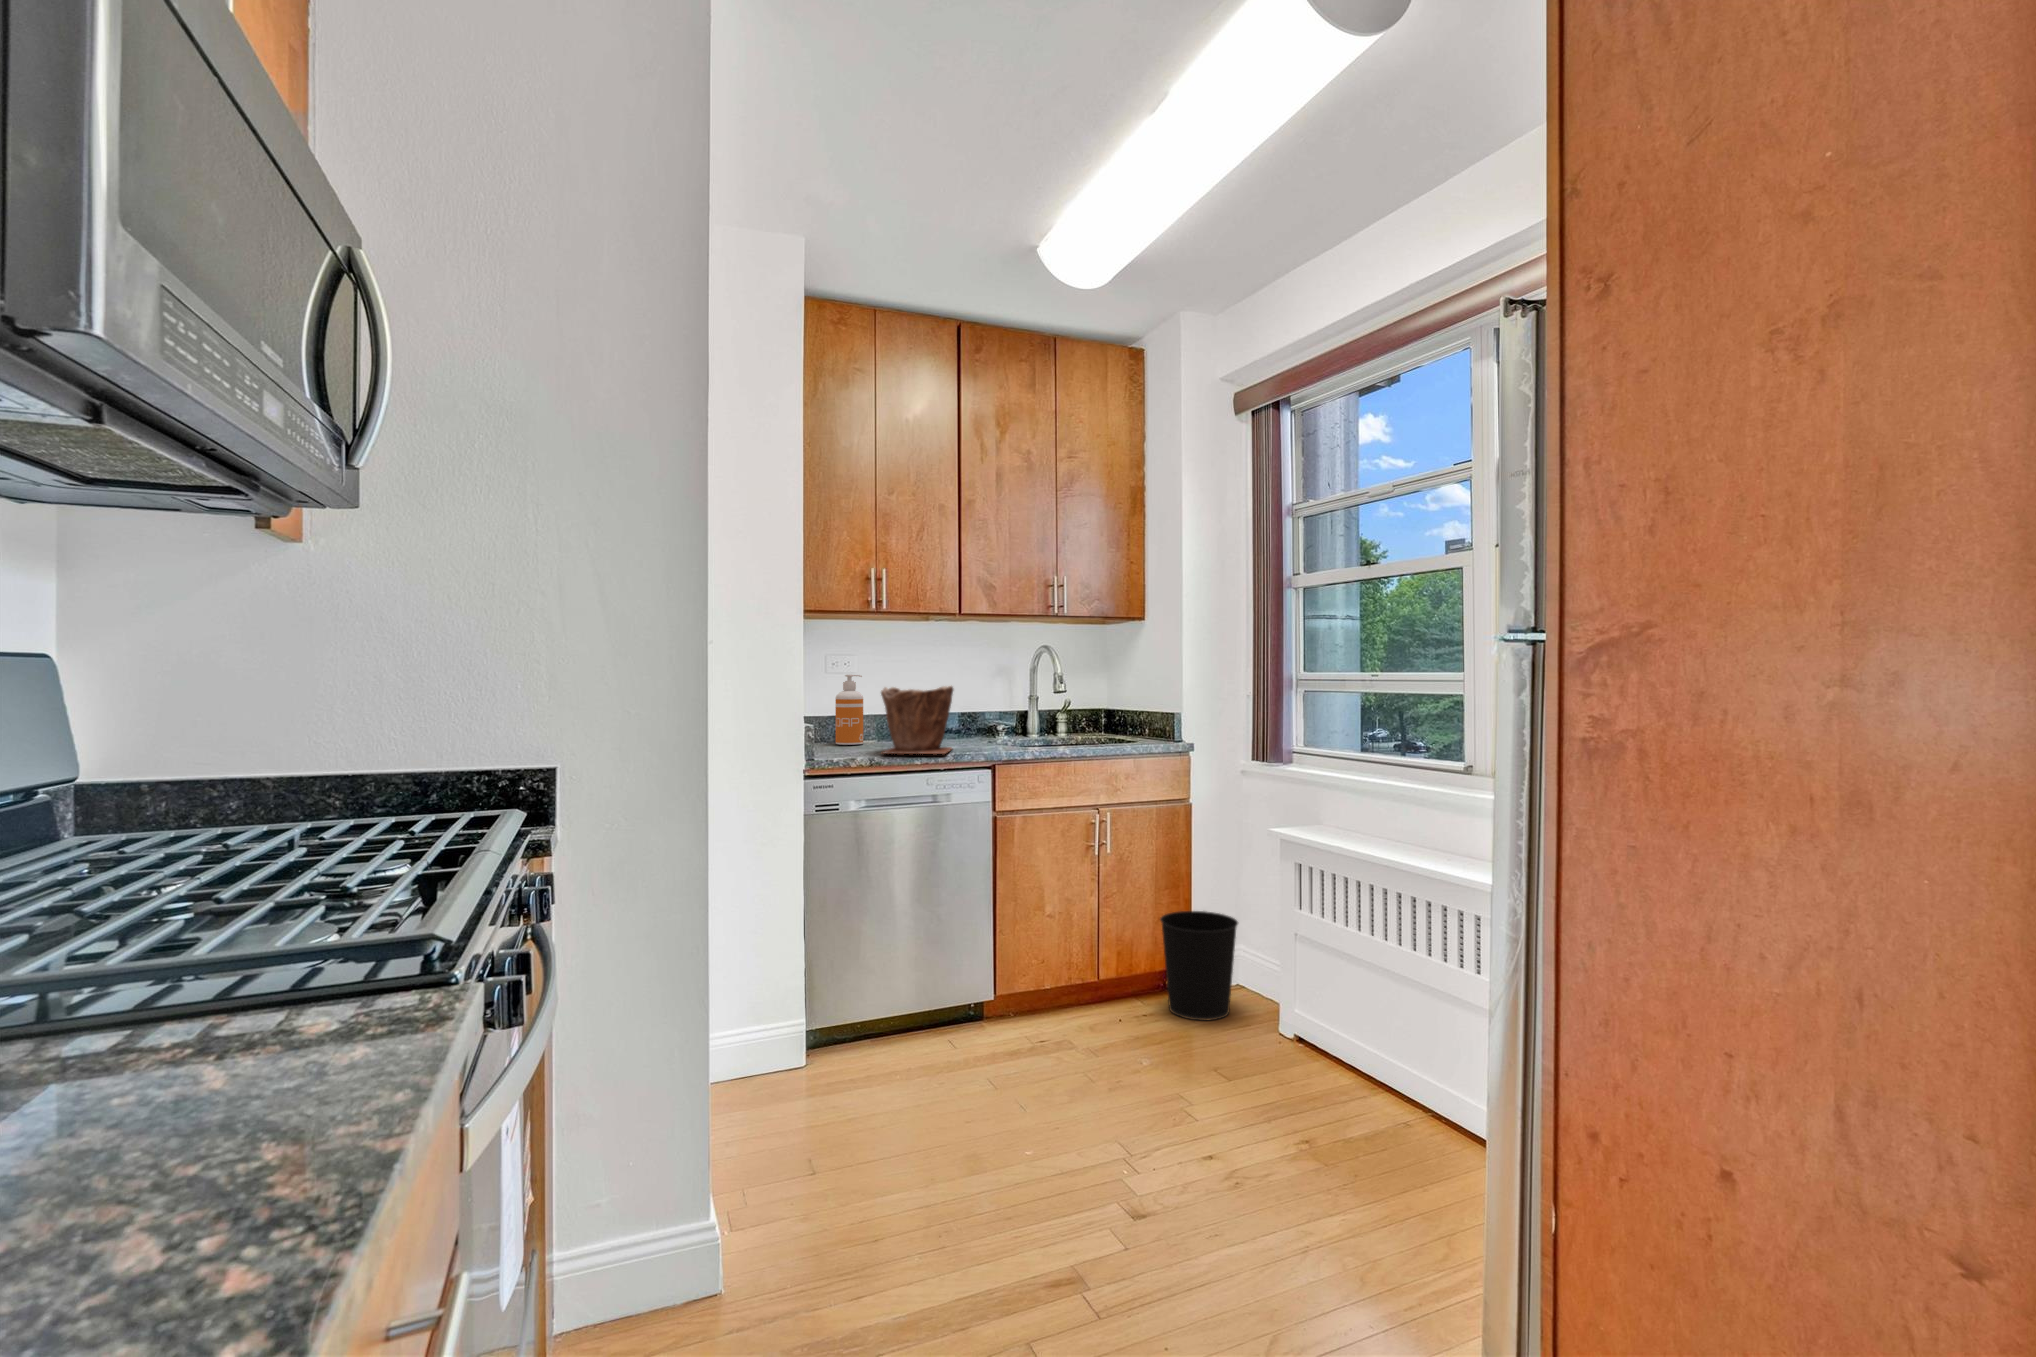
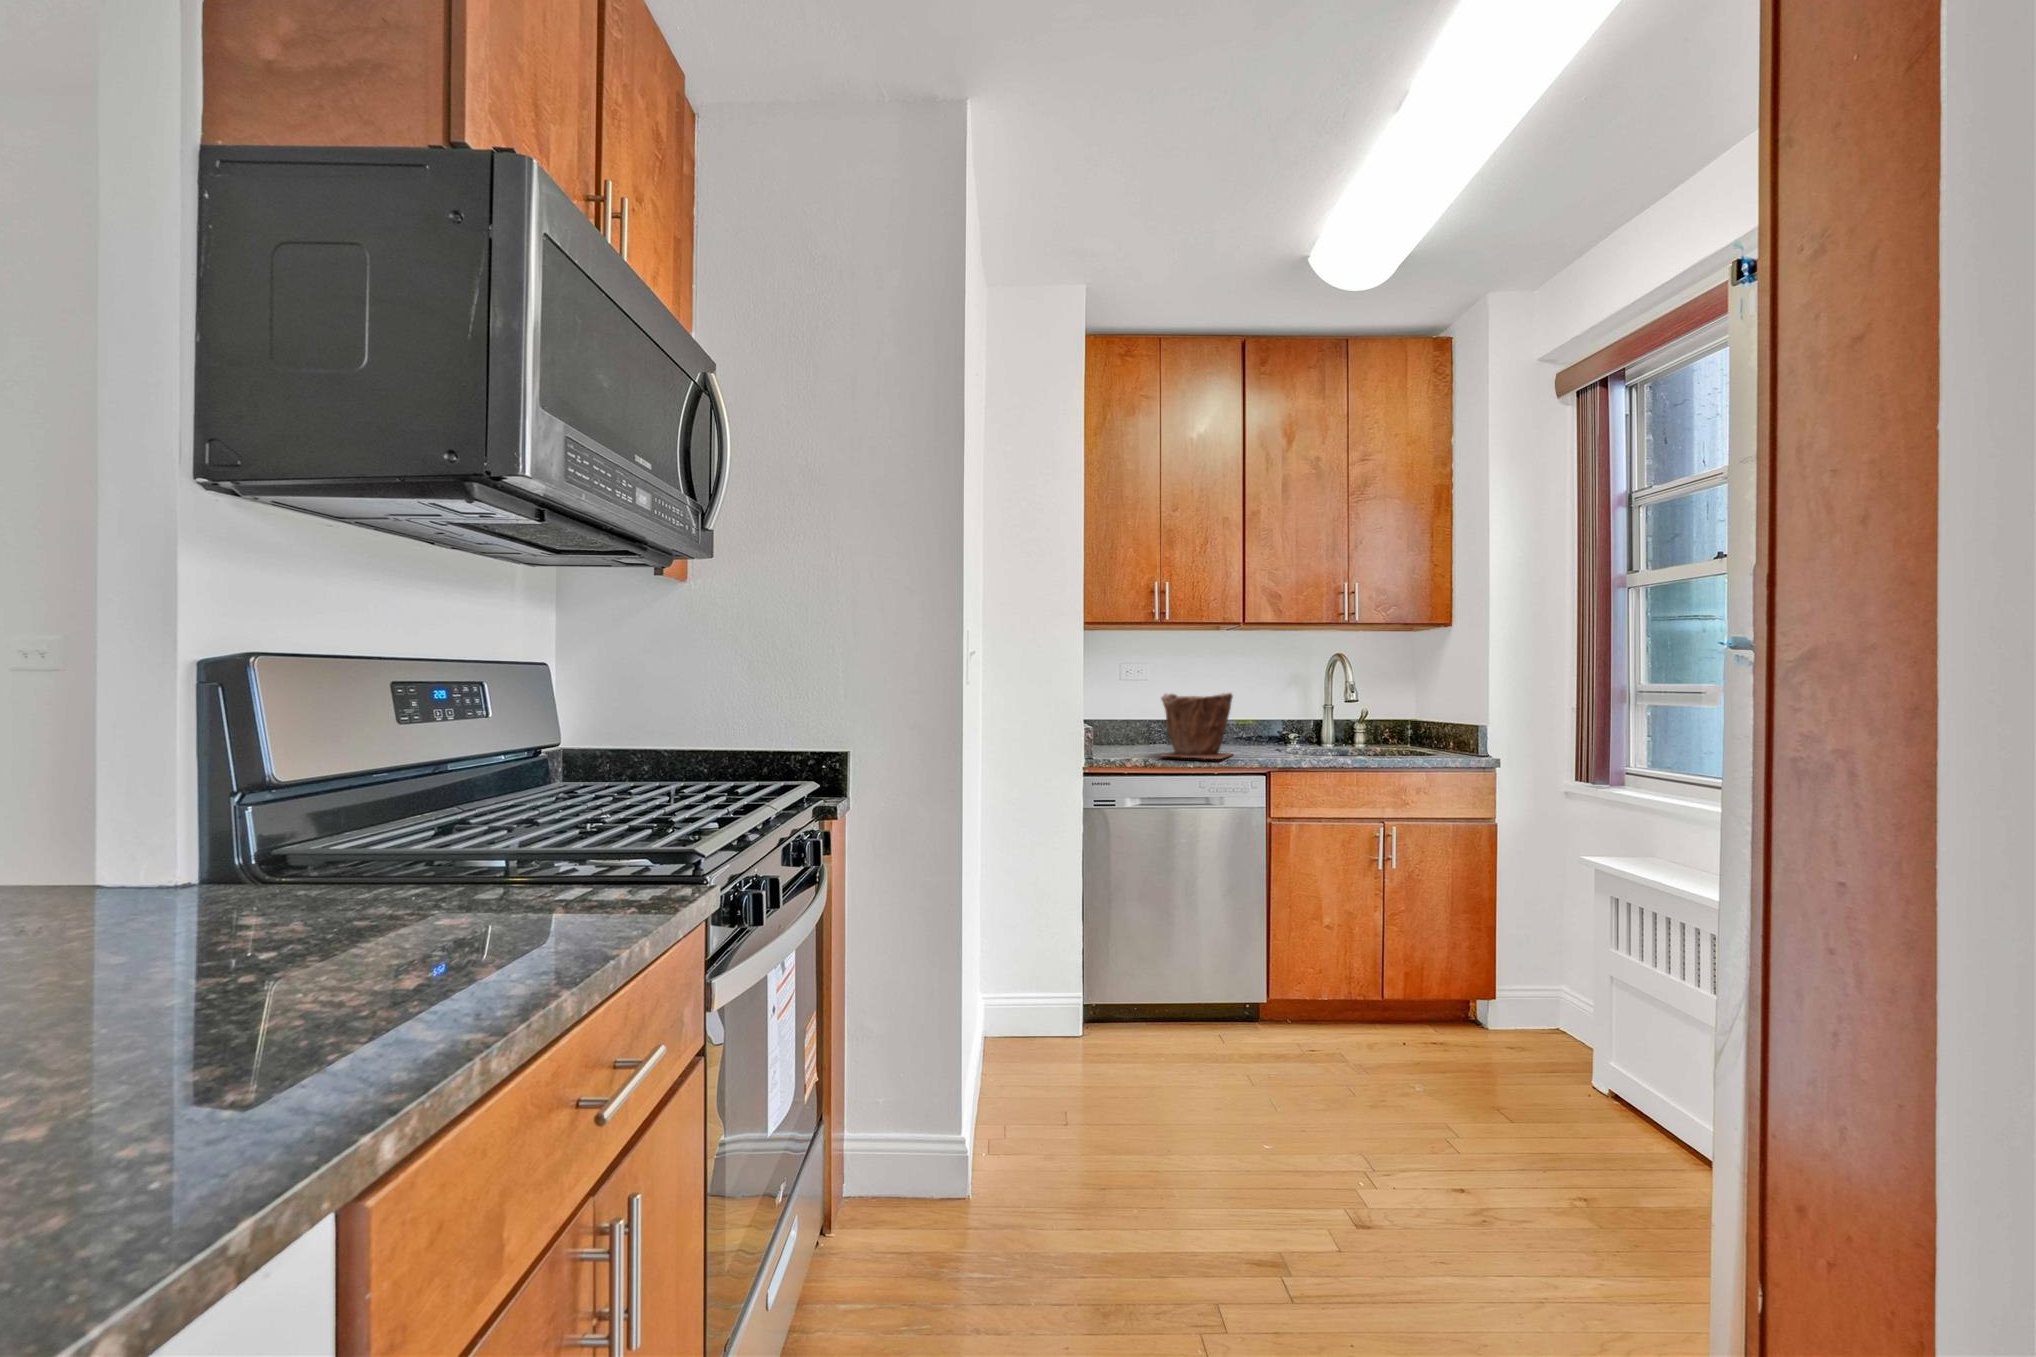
soap dispenser: present [835,675,863,745] -> none [1124,681,1150,748]
wastebasket: present [1160,911,1238,1021] -> none [1453,939,1546,1060]

